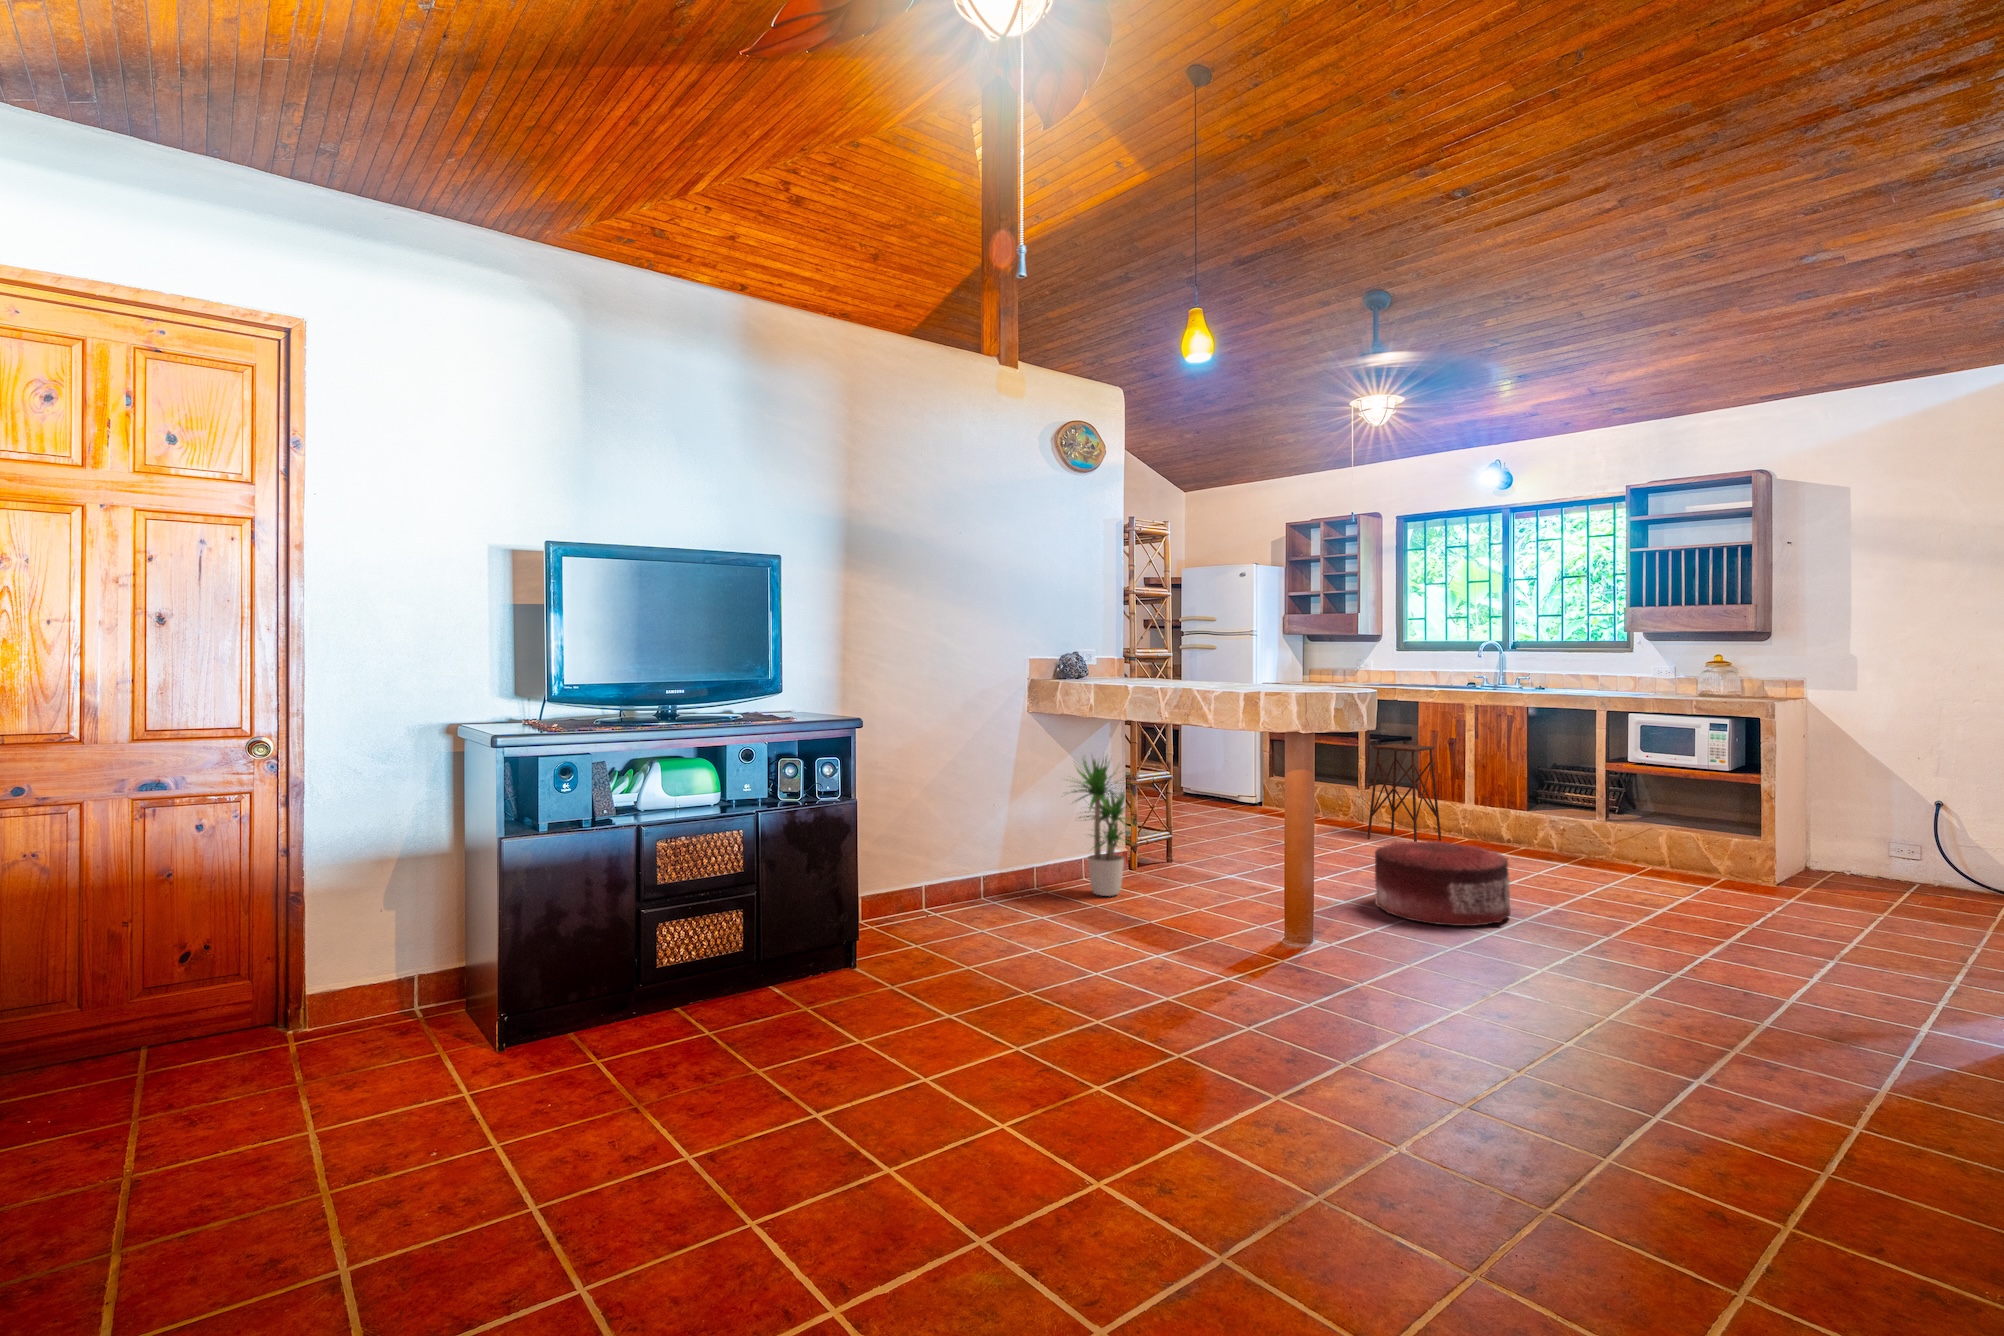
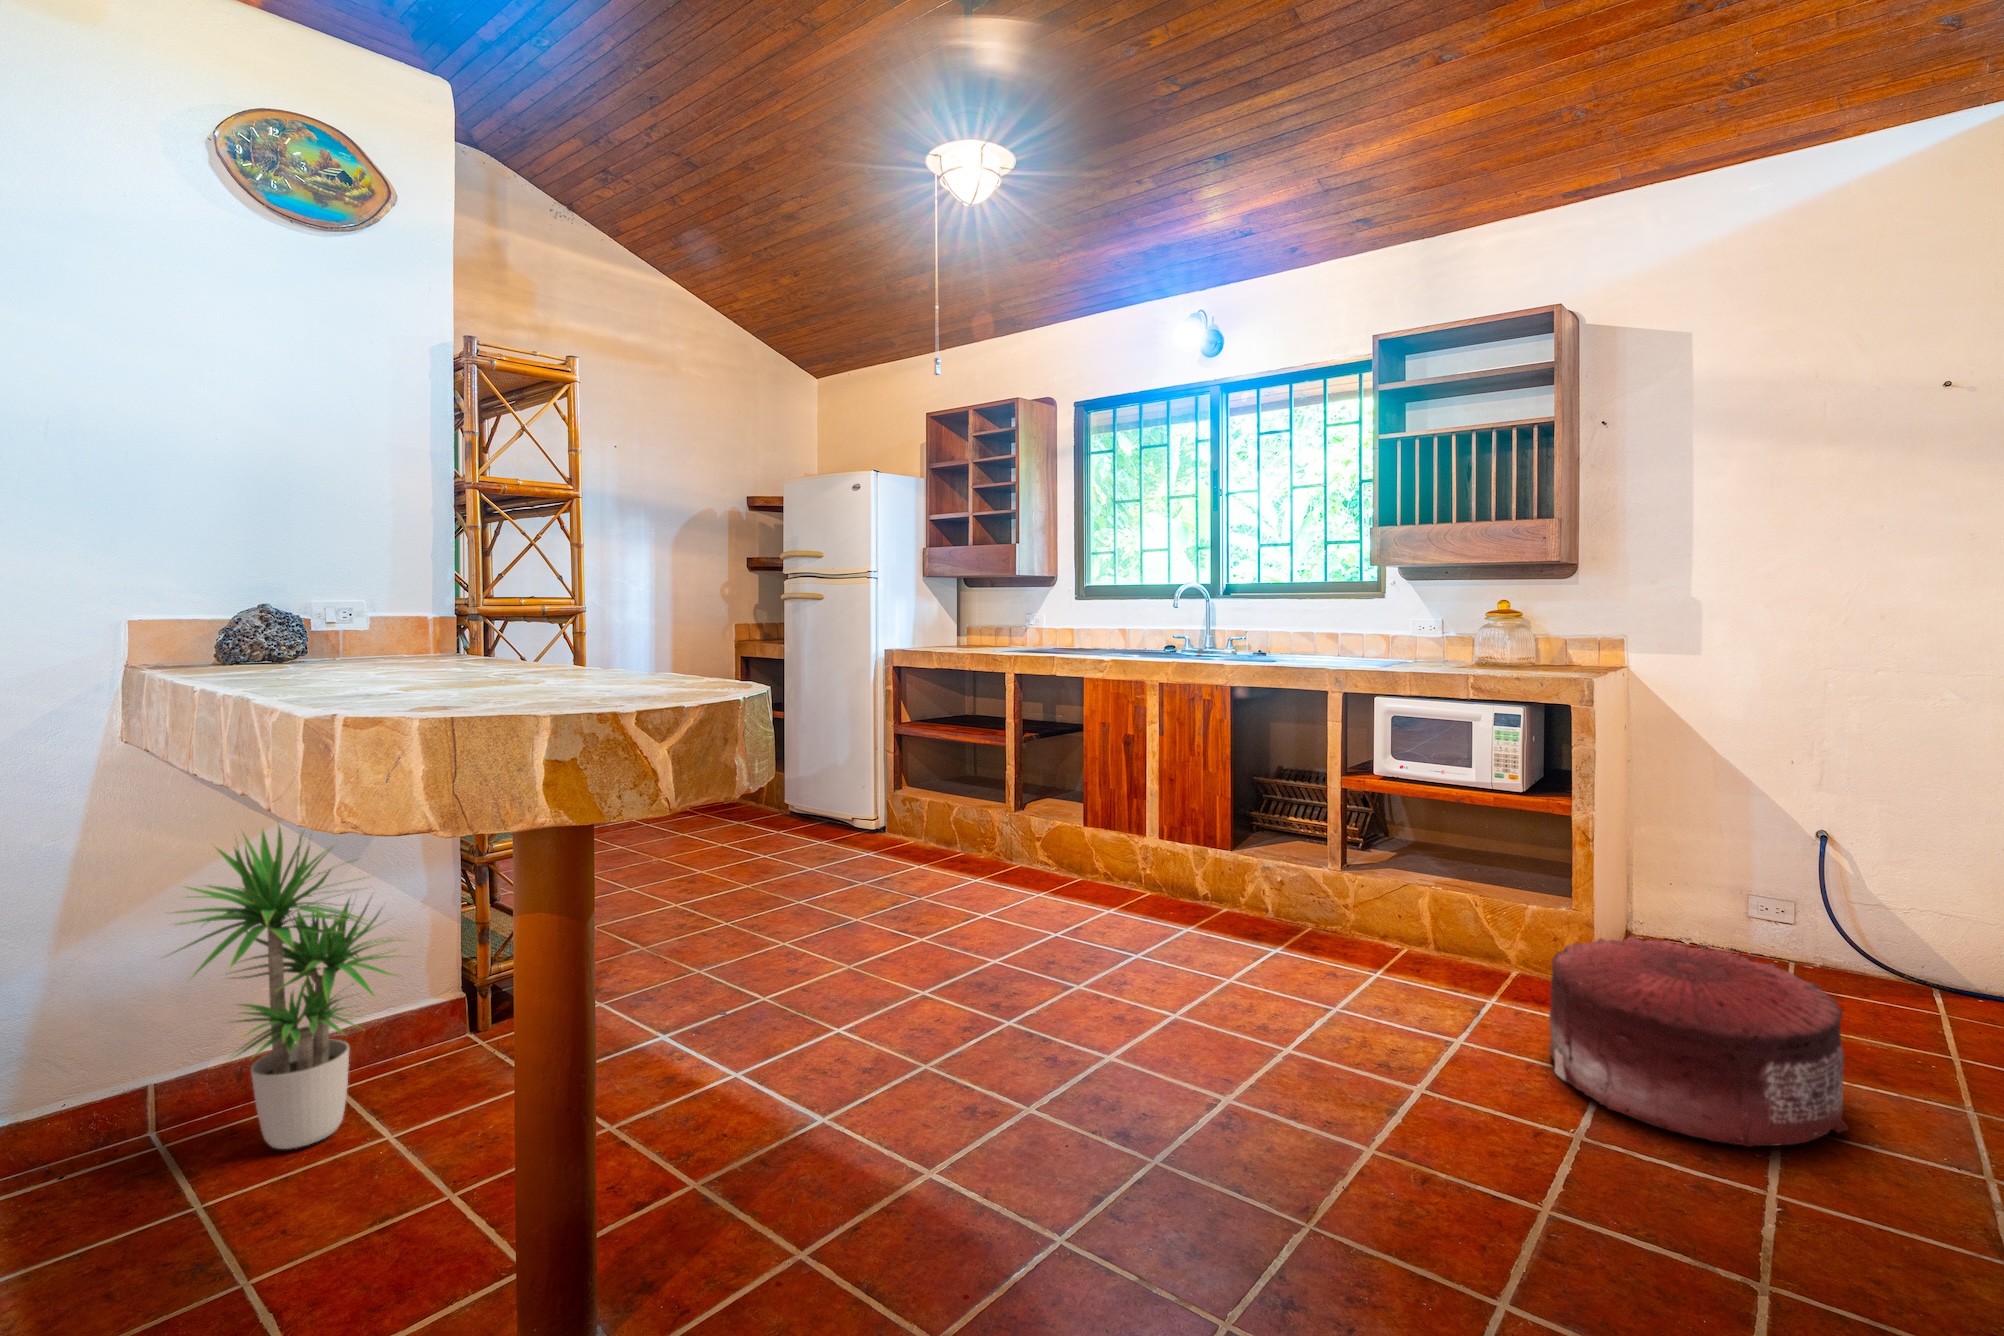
side table: present [1367,744,1441,842] -> none [1001,745,1113,912]
pouf: present [1375,841,1511,926] -> present [1549,935,1848,1147]

